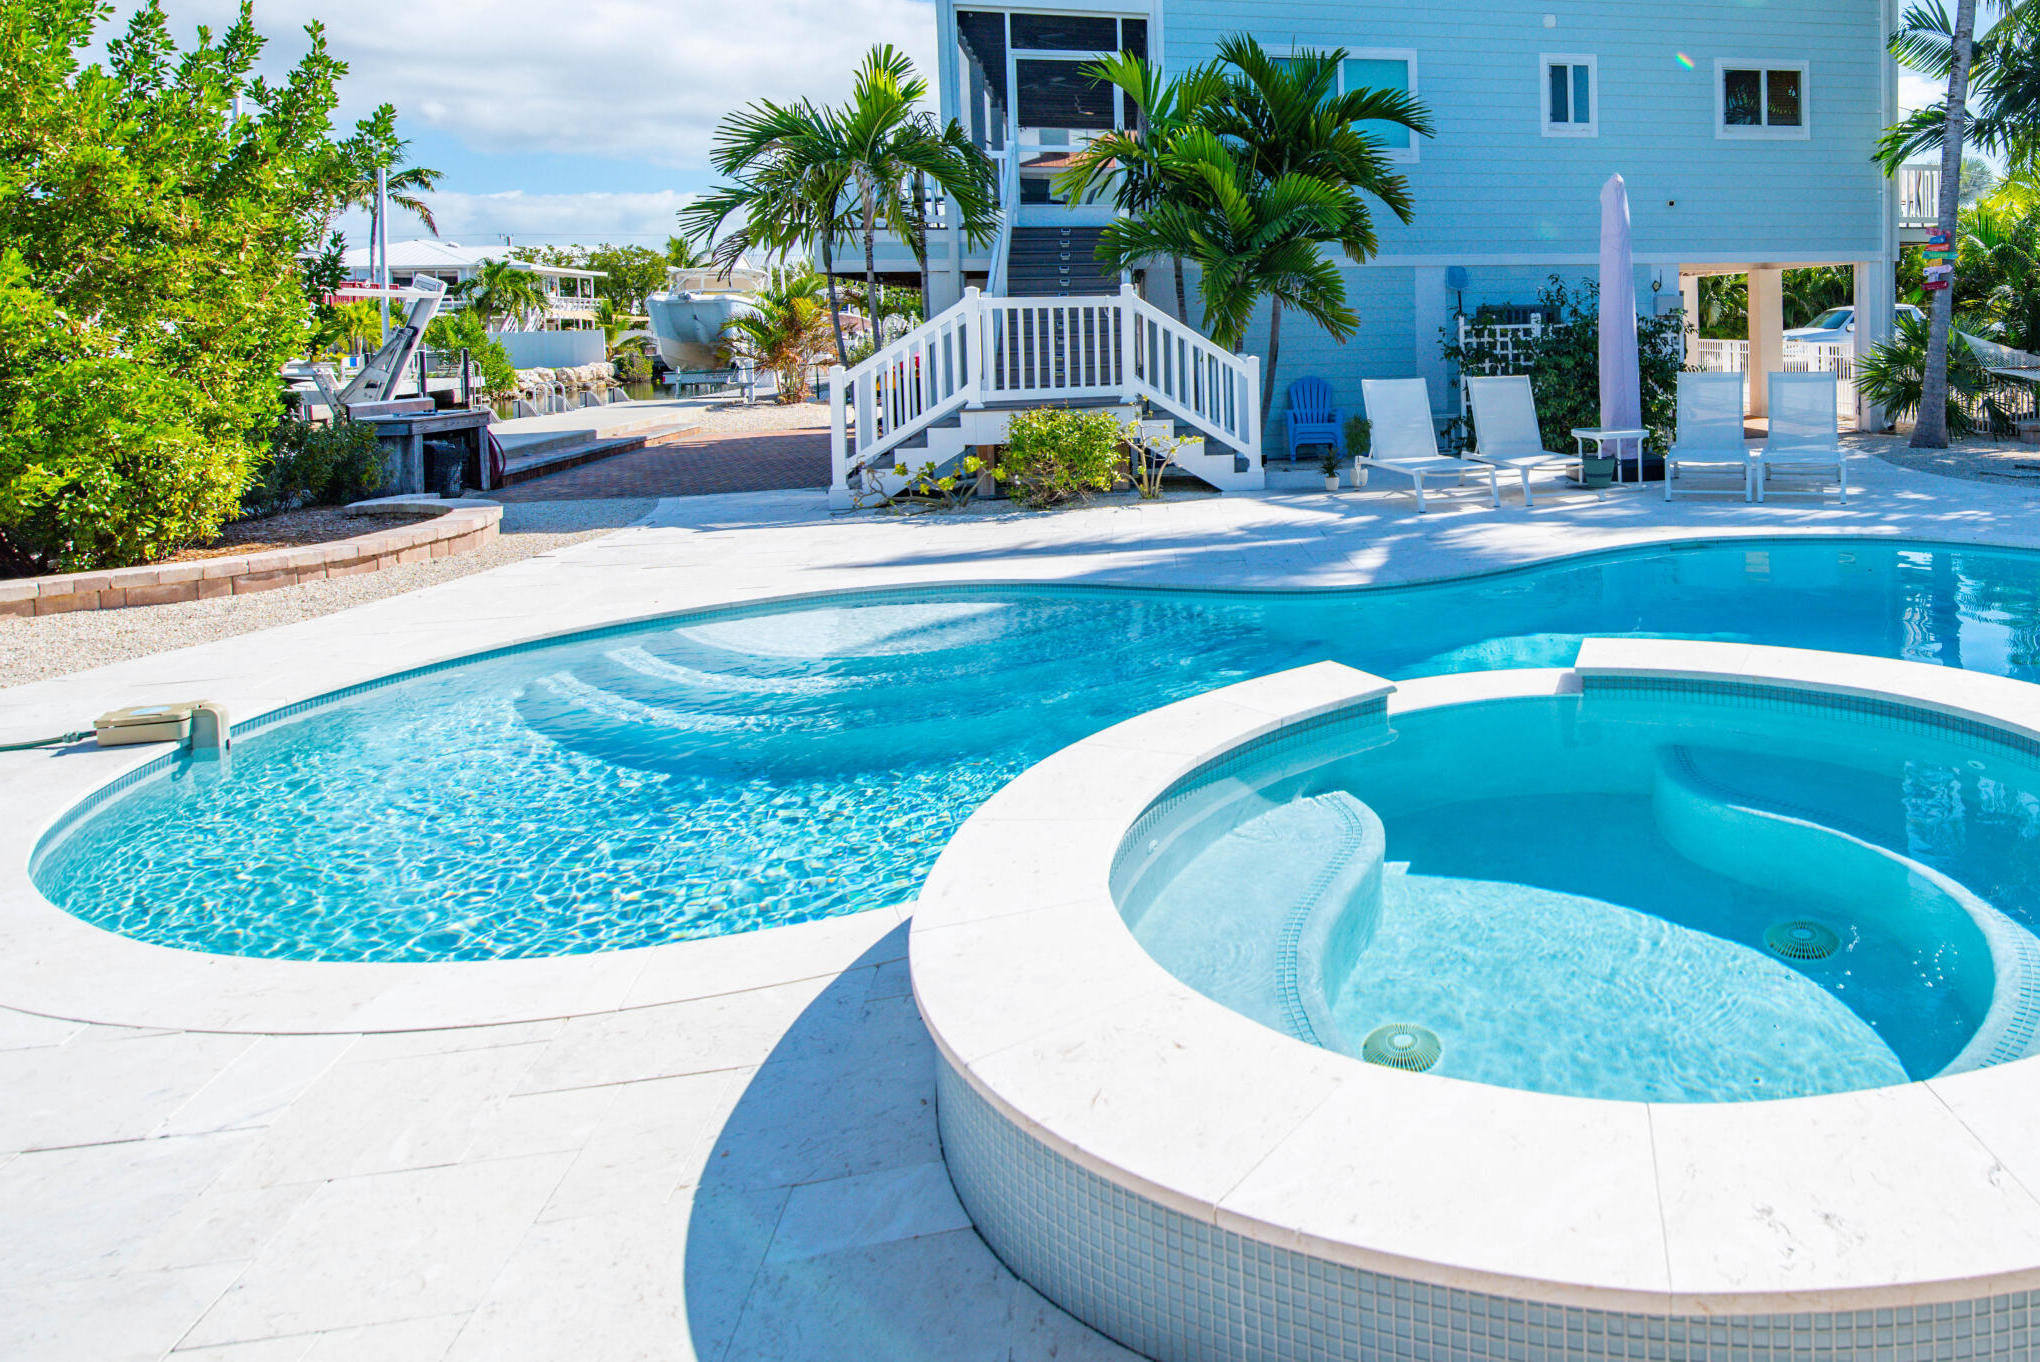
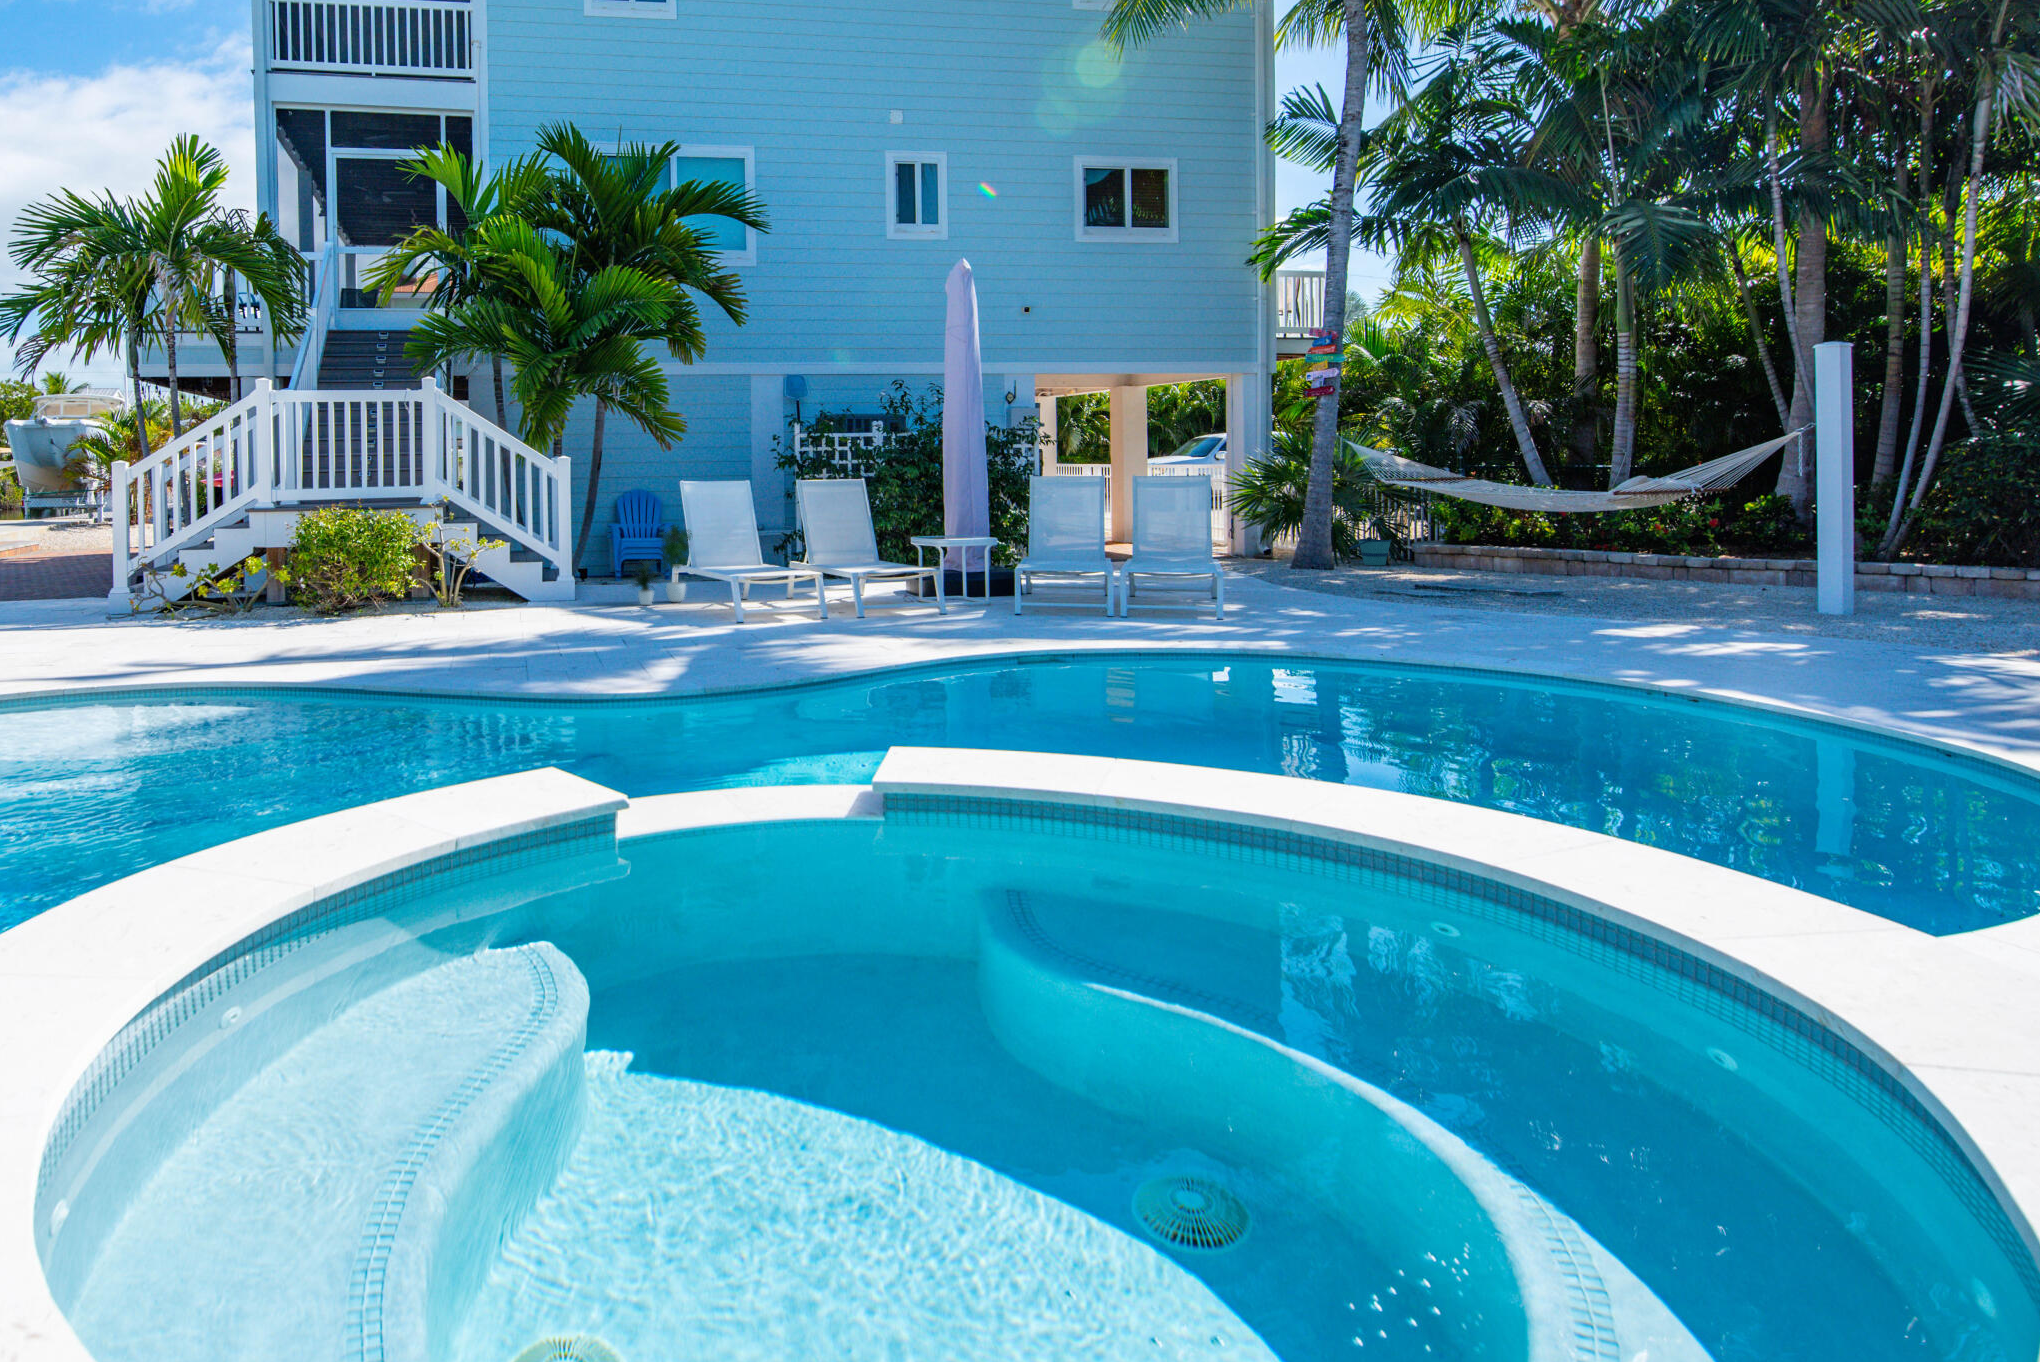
bucket: present [1581,452,1622,487] -> present [1349,537,1391,565]

